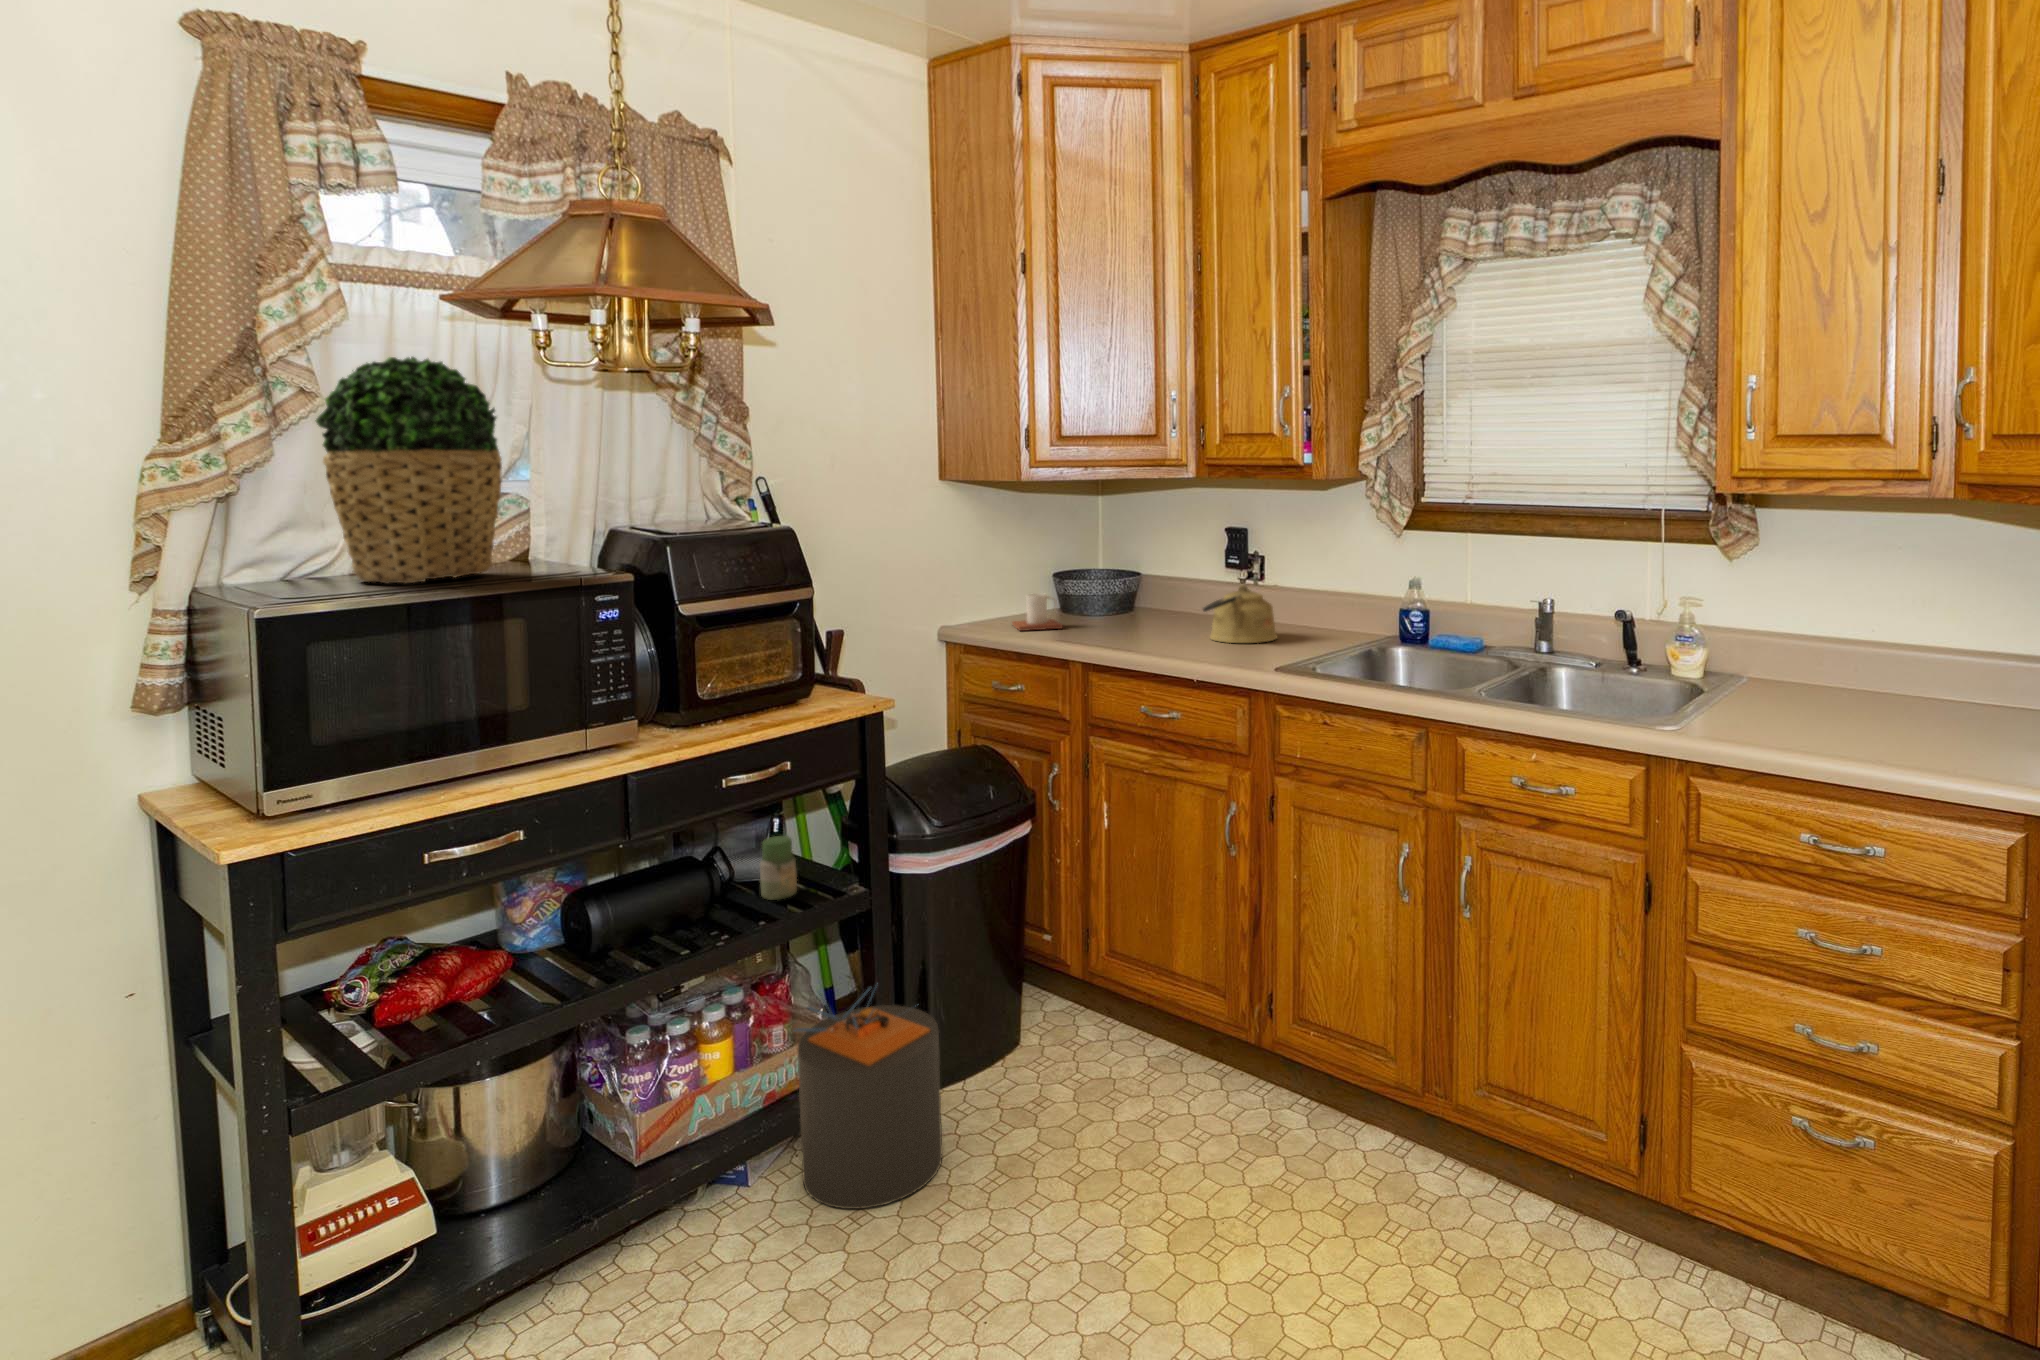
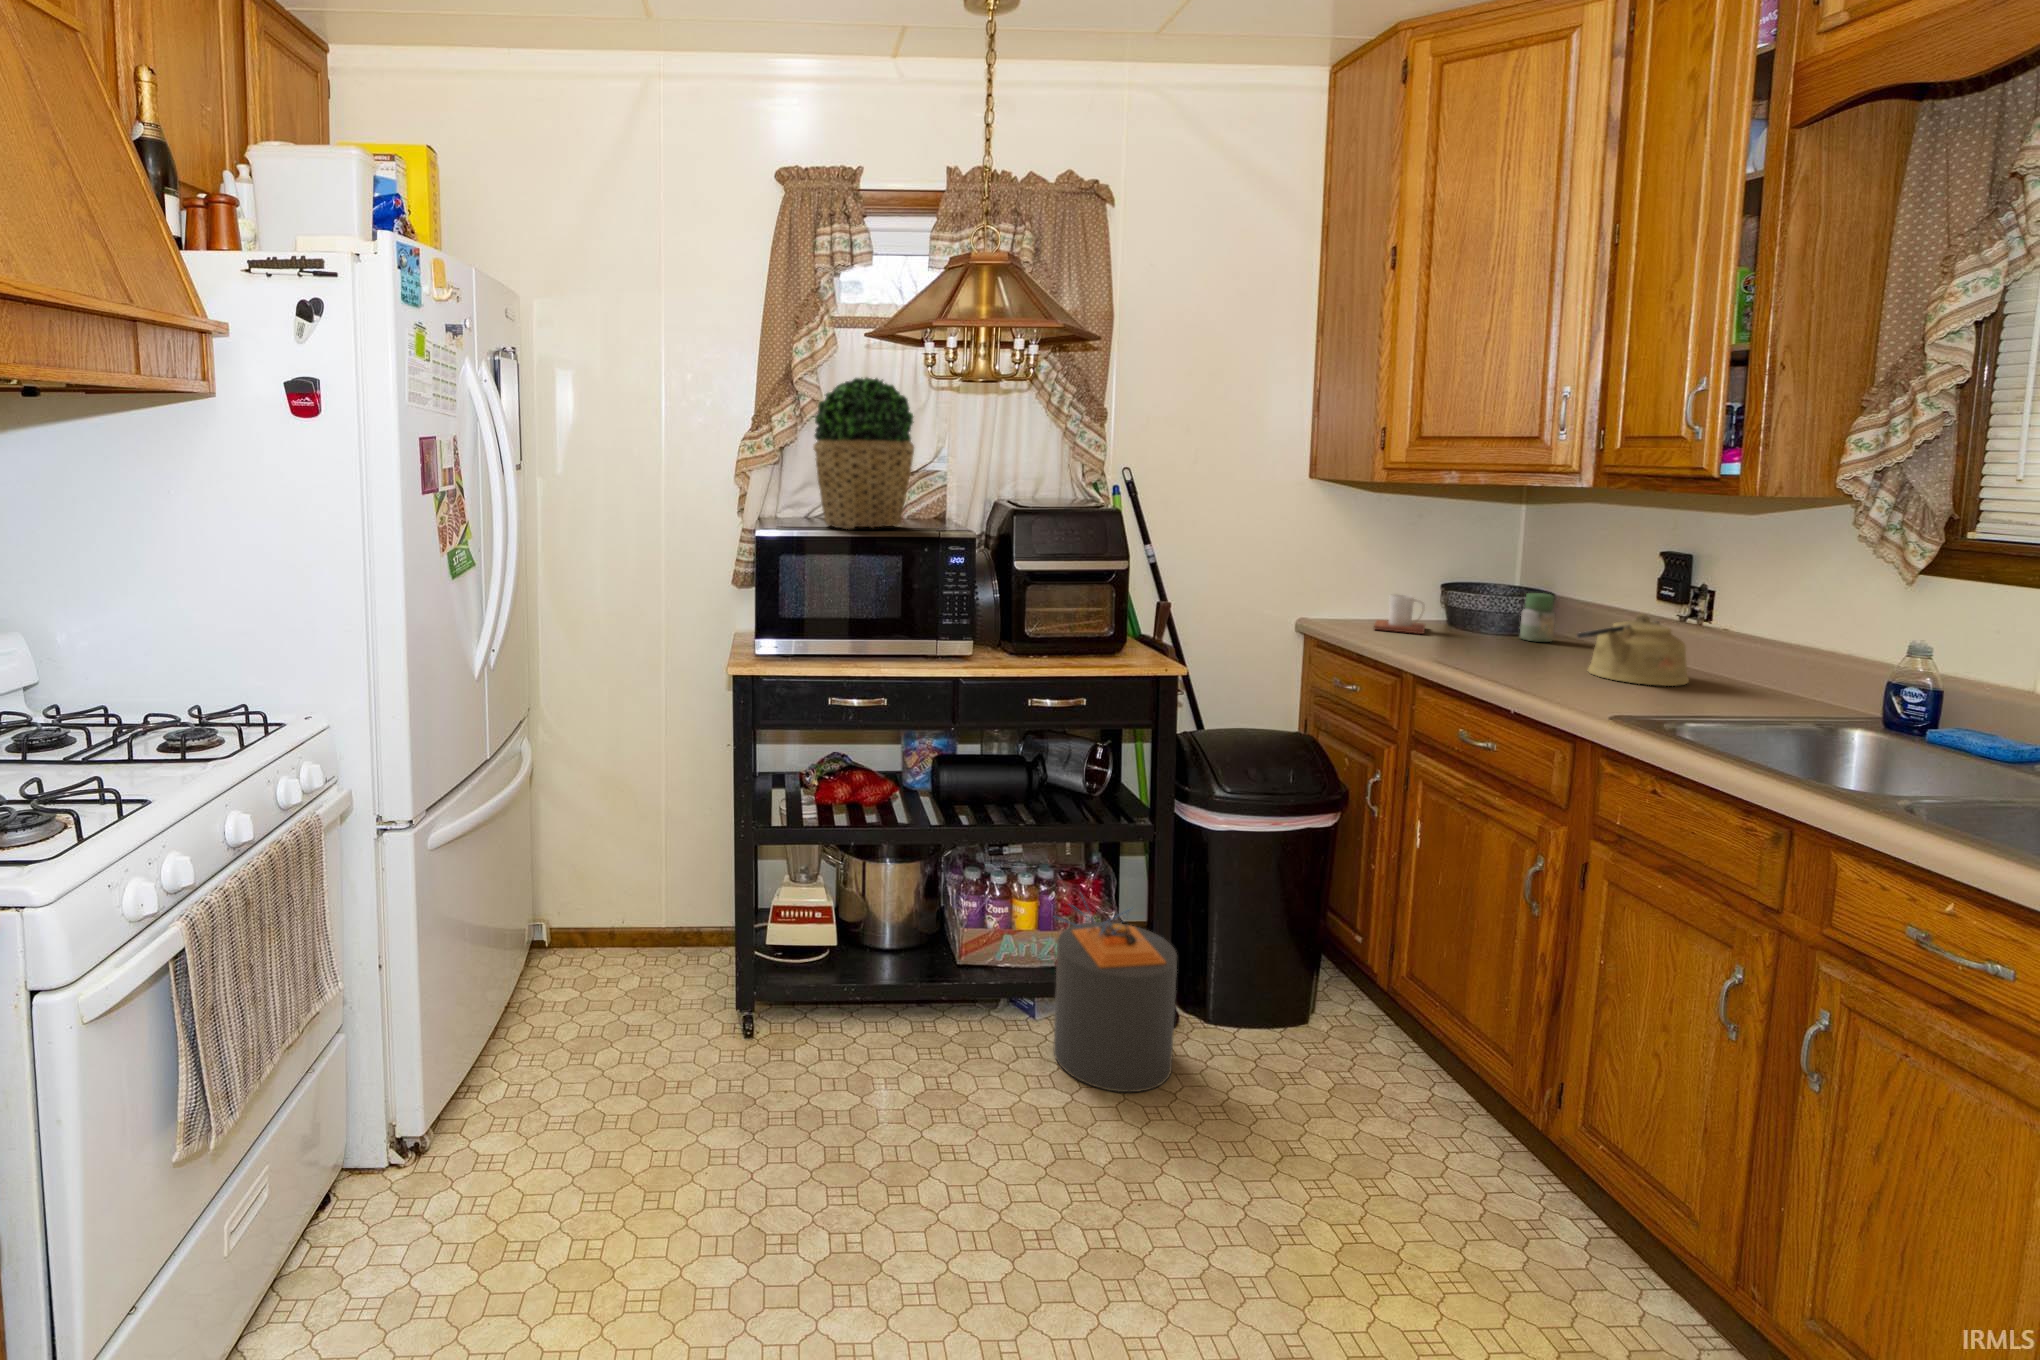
jar: present [760,836,797,900] -> present [1520,593,1555,642]

